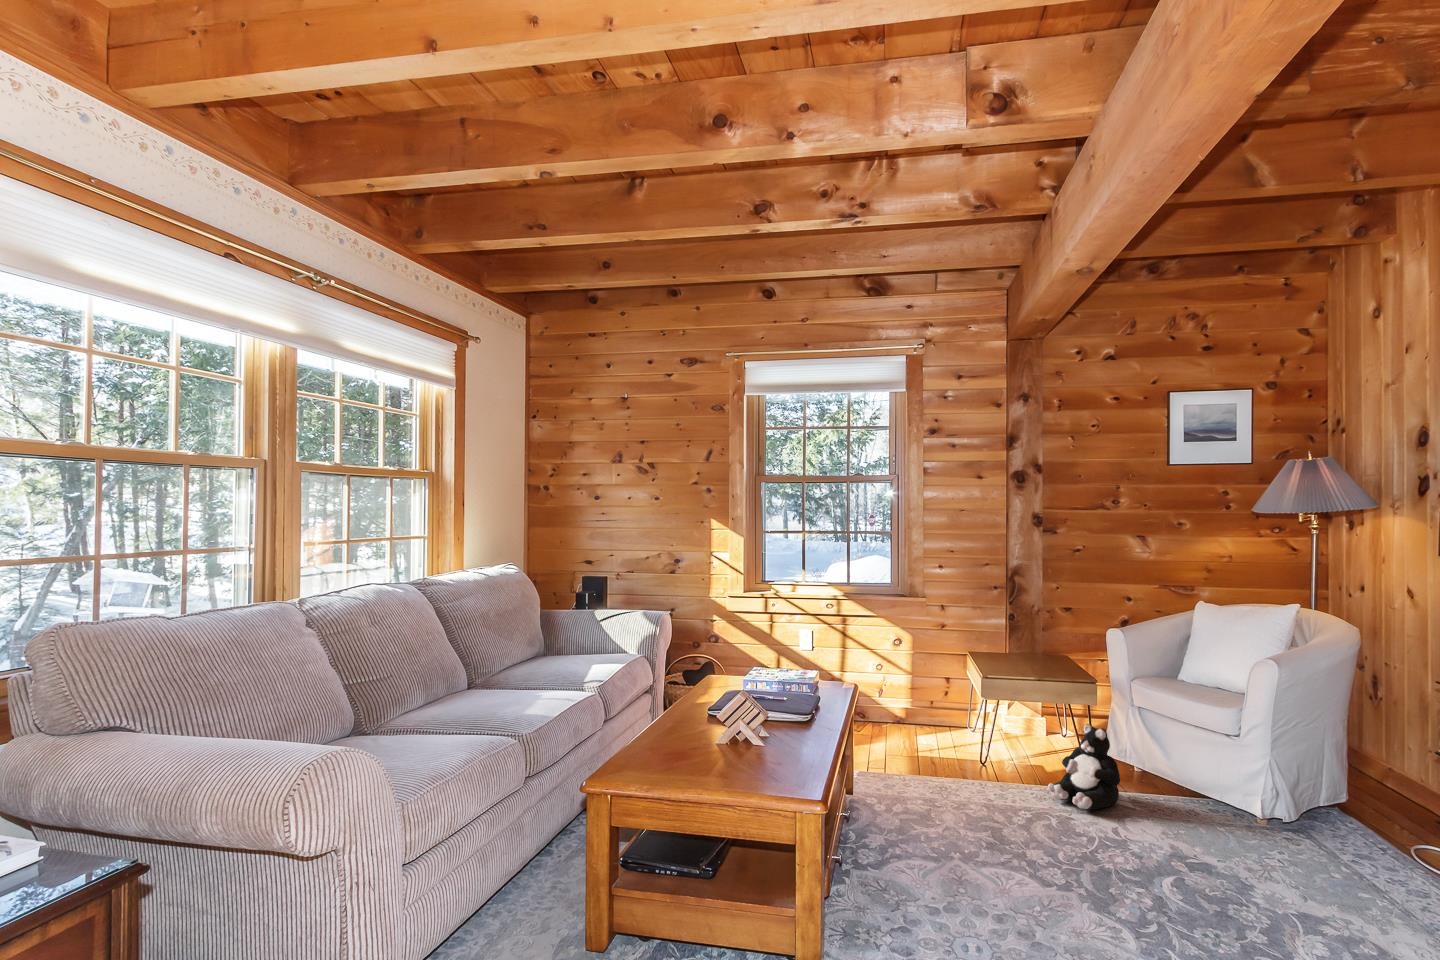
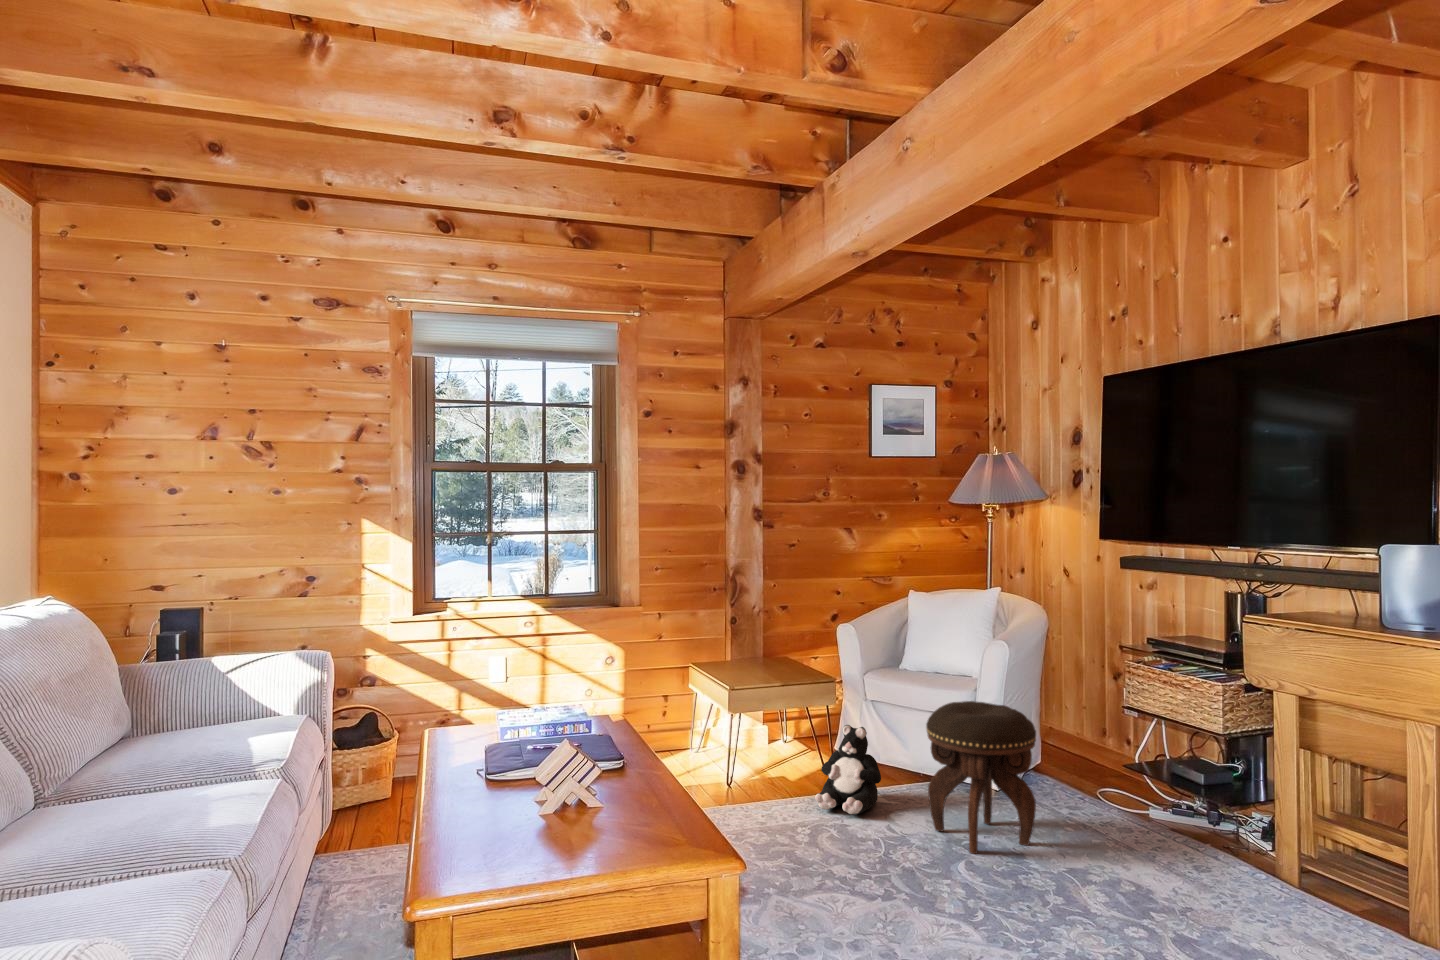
footstool: none [1150,717,1279,880] -> present [926,701,1036,854]

